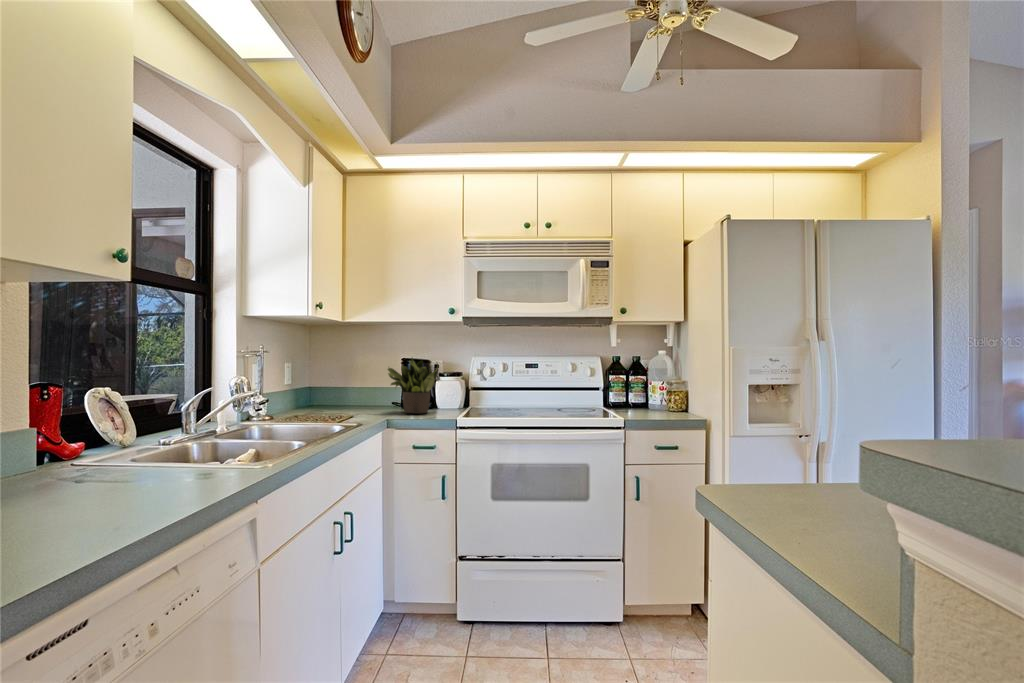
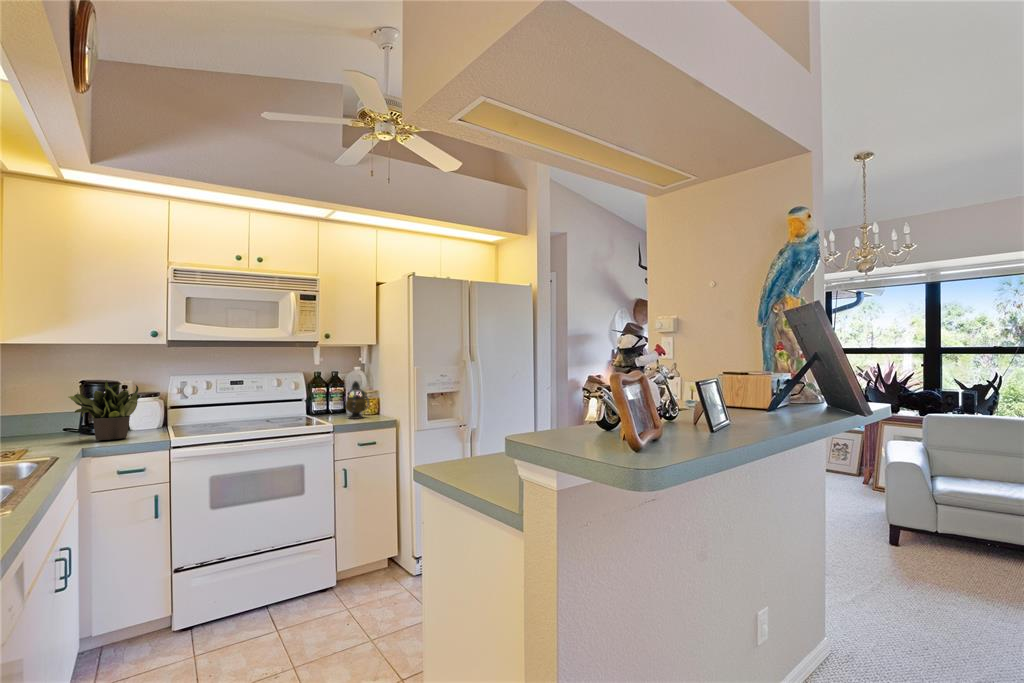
teapot: none [643,367,672,416] -> present [345,381,369,419]

